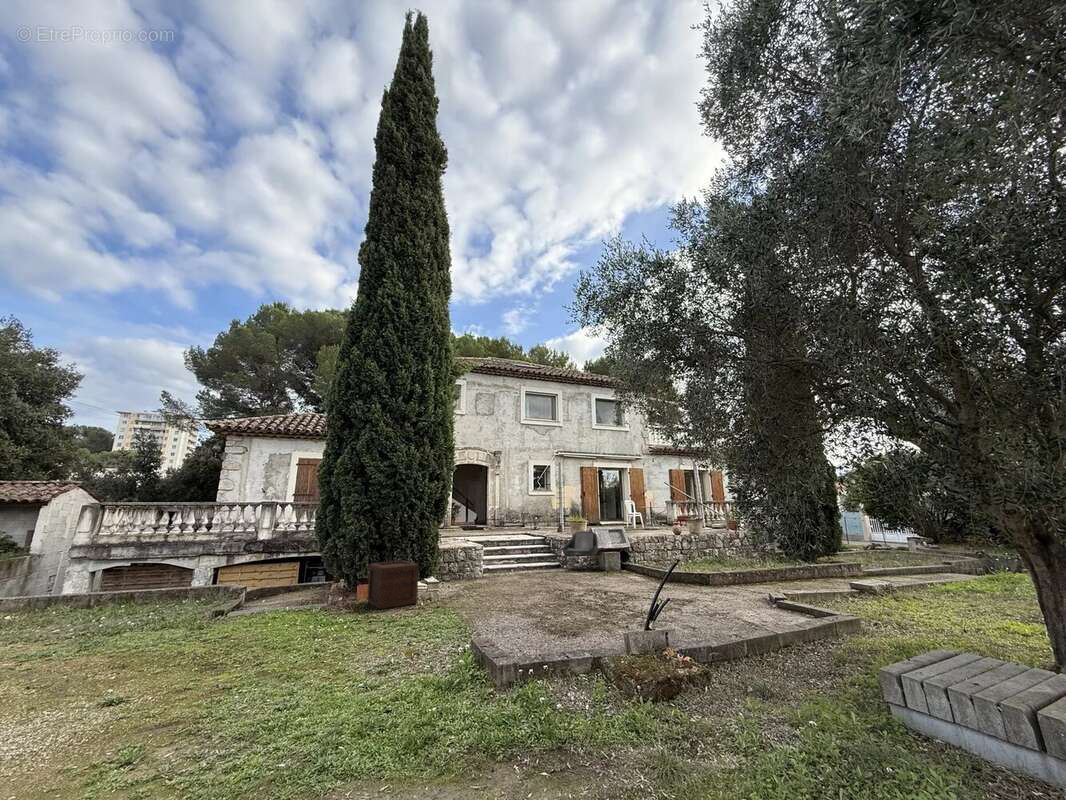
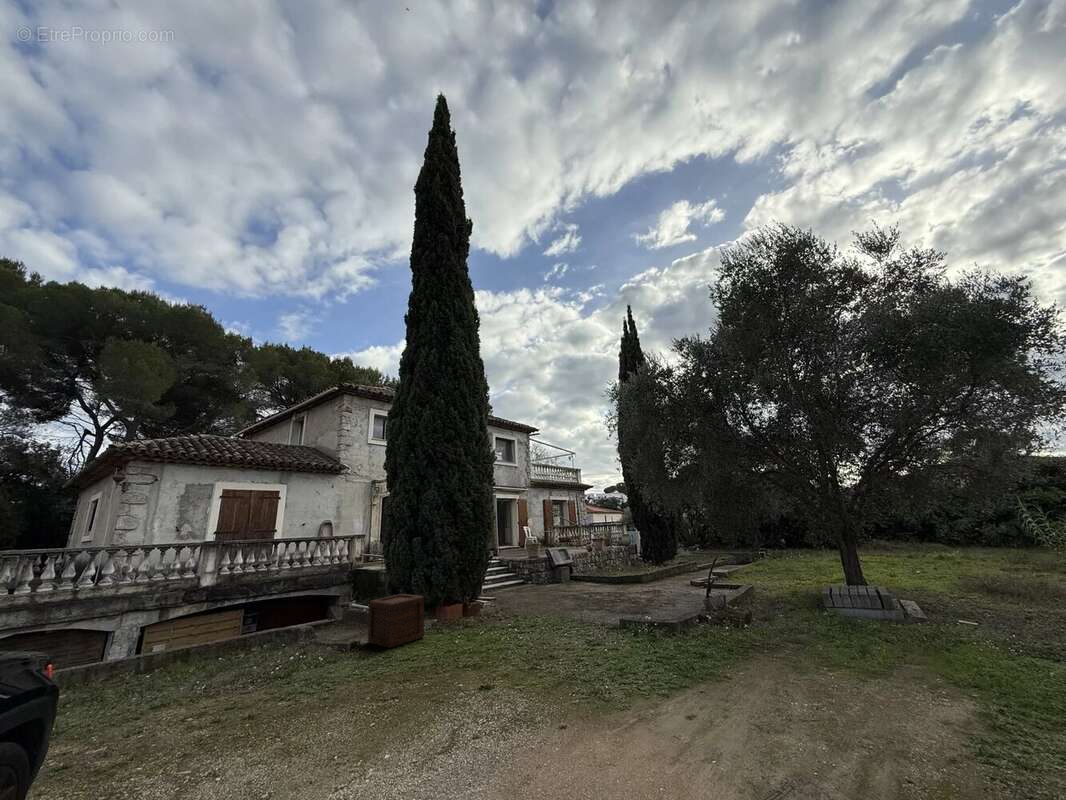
lounge chair: present [563,531,600,572] -> none [532,549,565,589]

